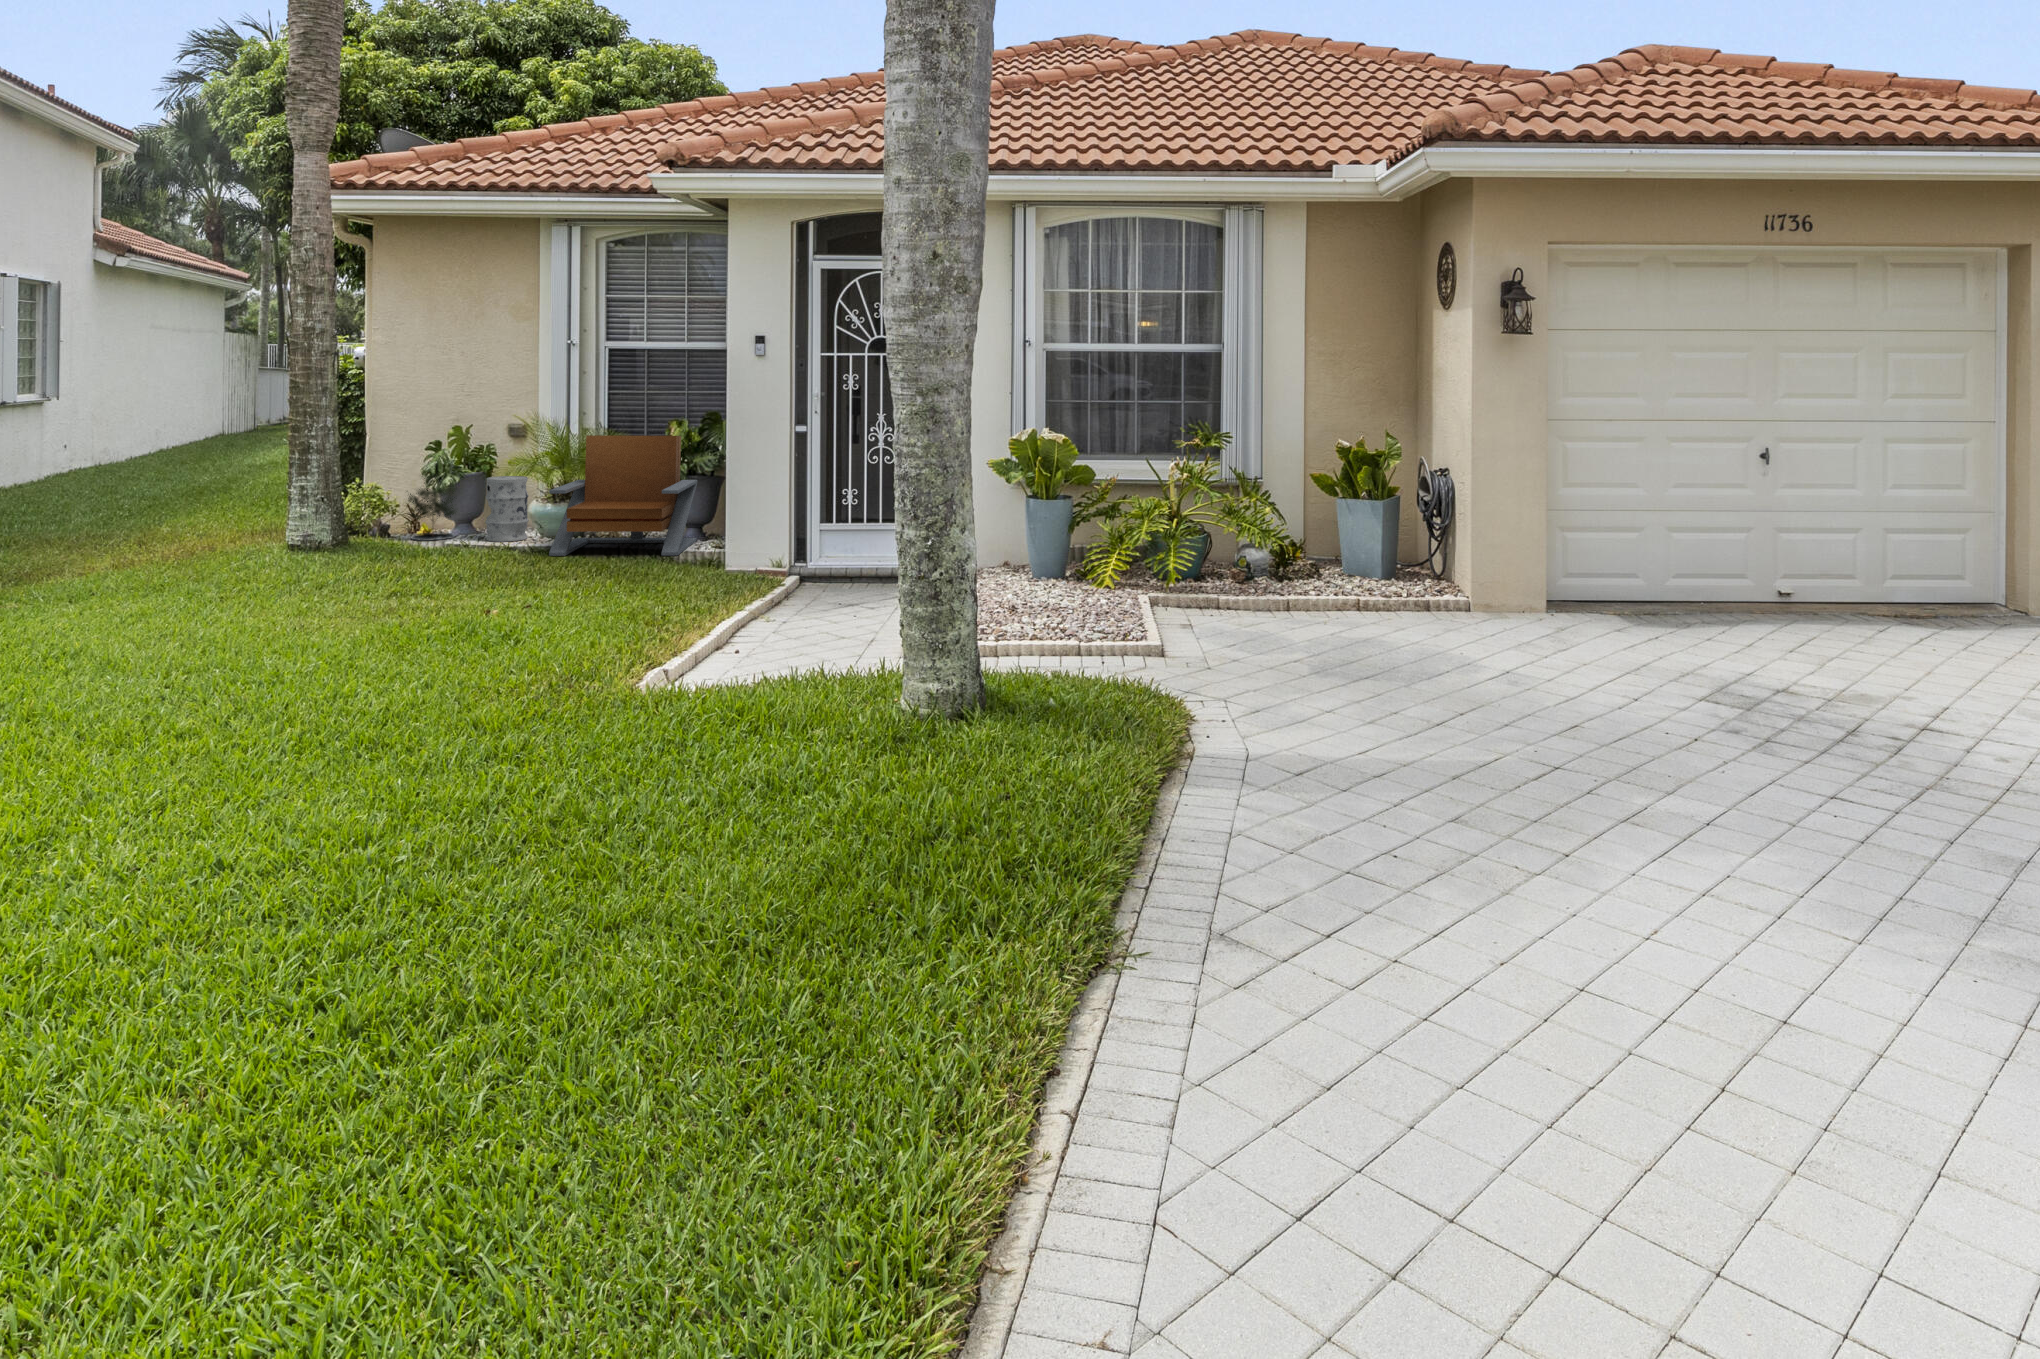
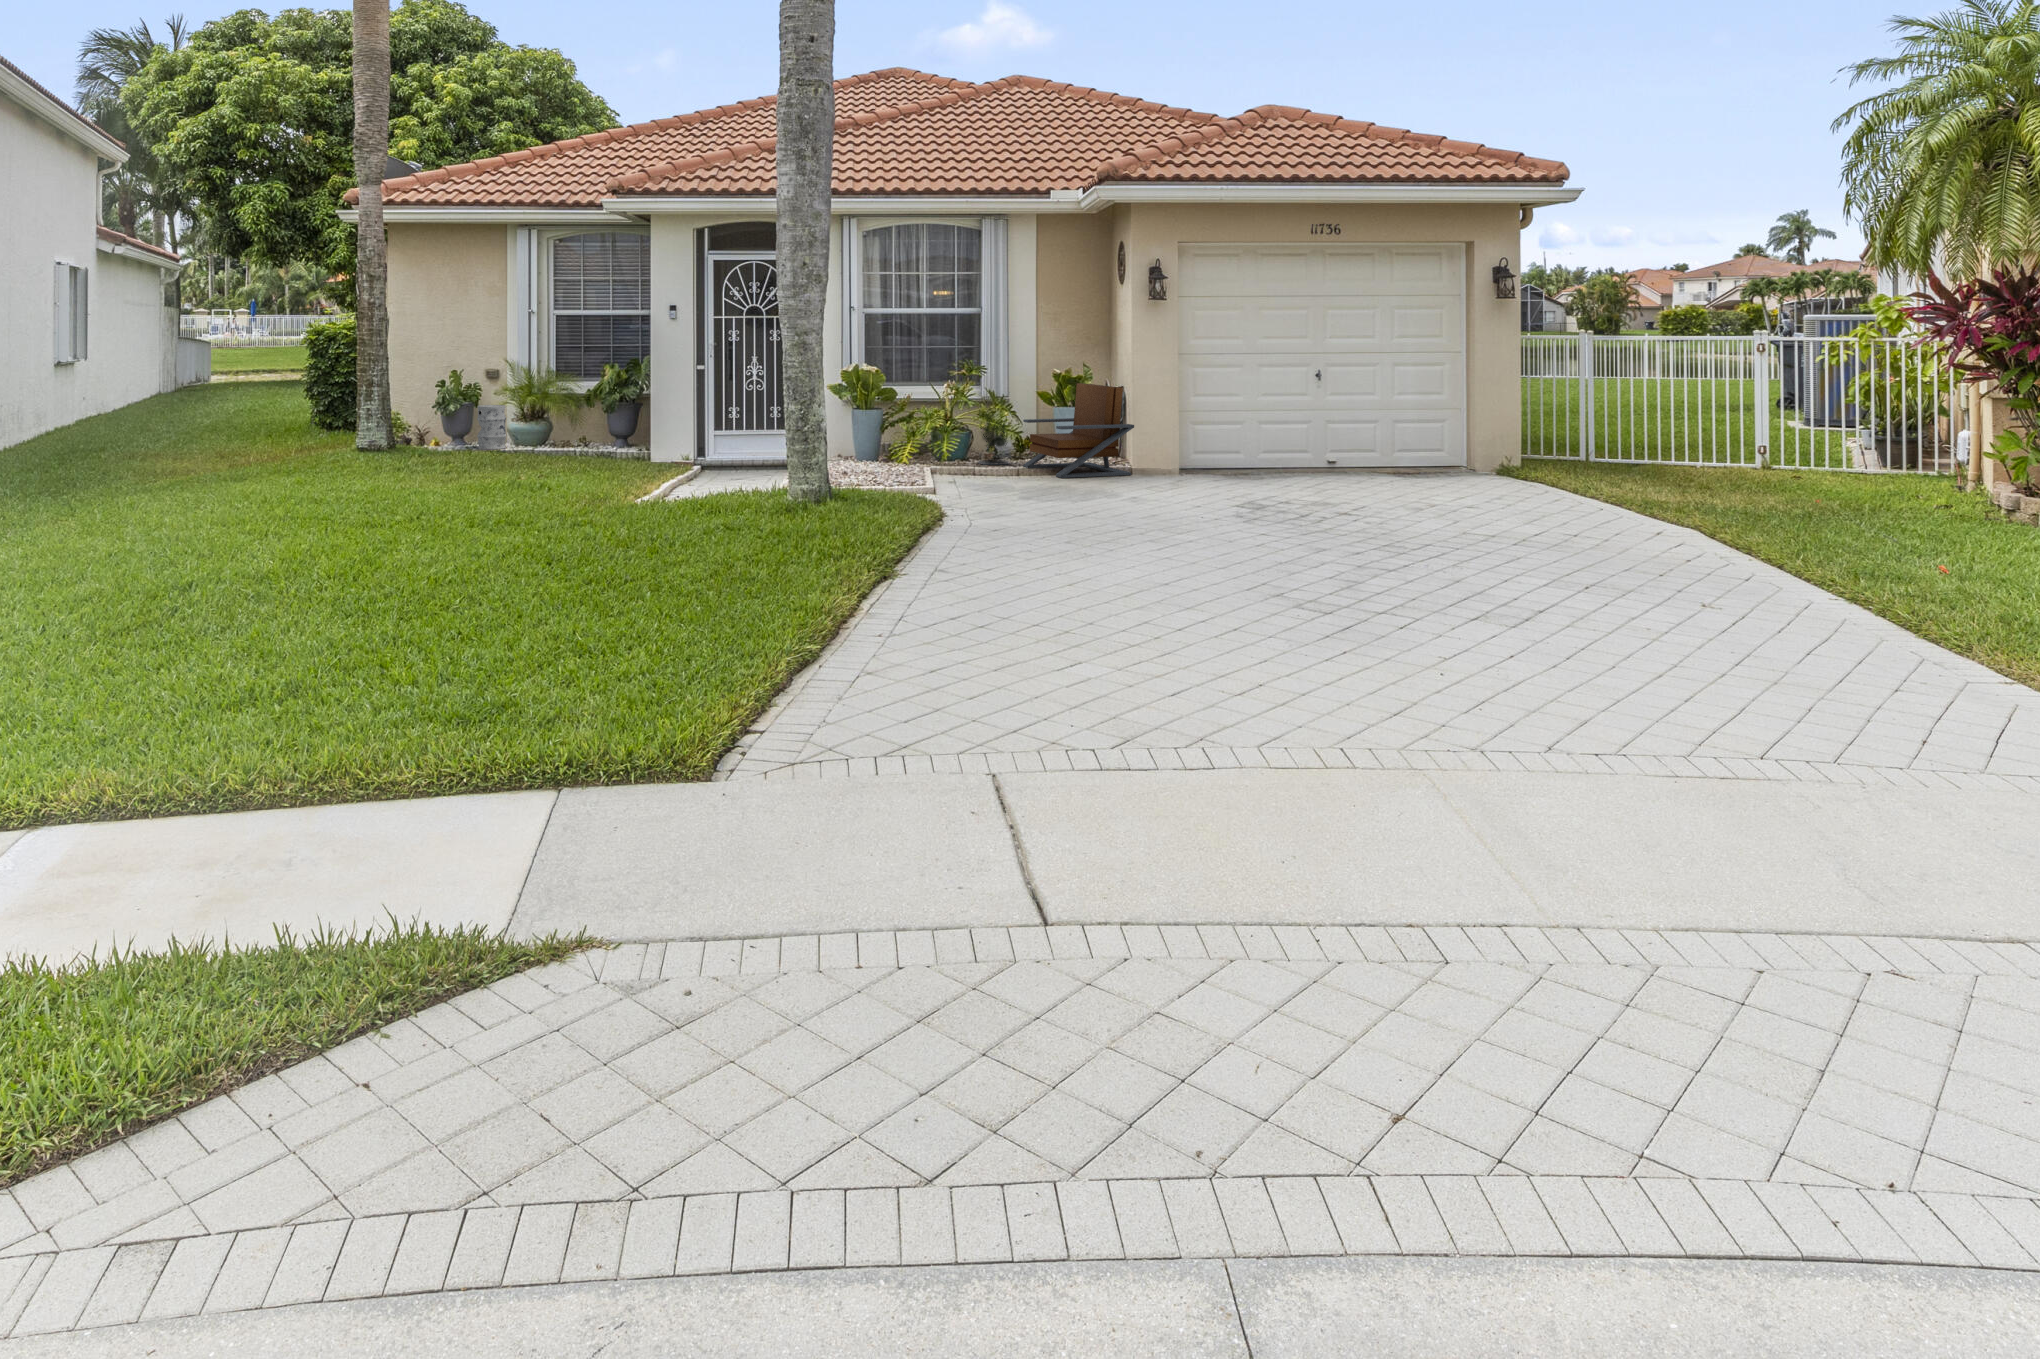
lounge chair: present [549,435,697,556] -> present [1023,383,1134,478]
potted tree: present [408,466,457,541] -> present [979,410,1009,465]

